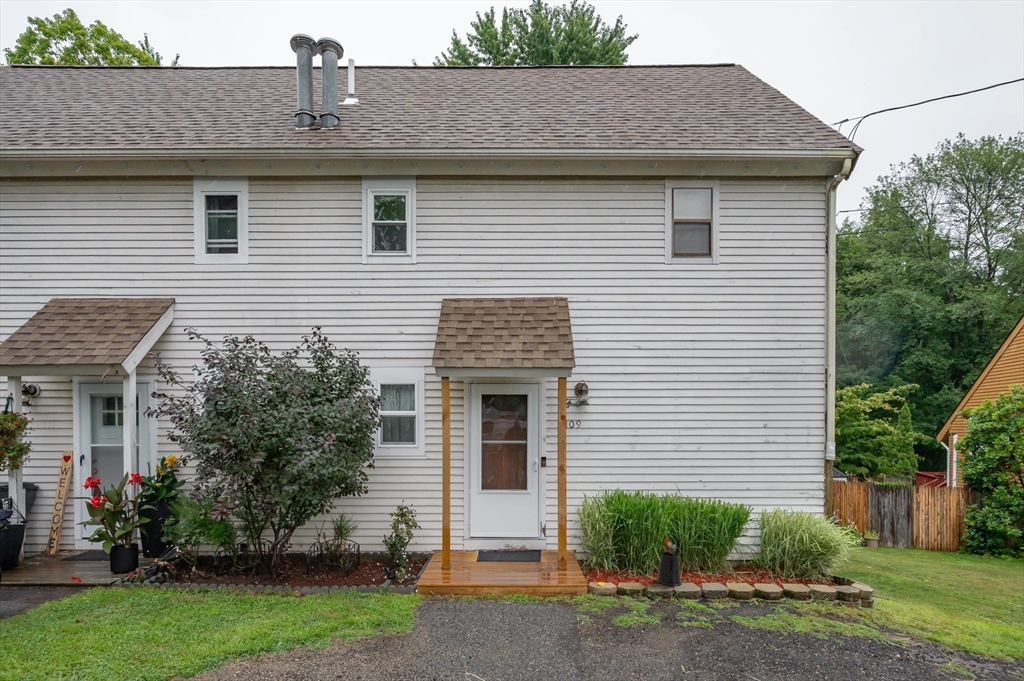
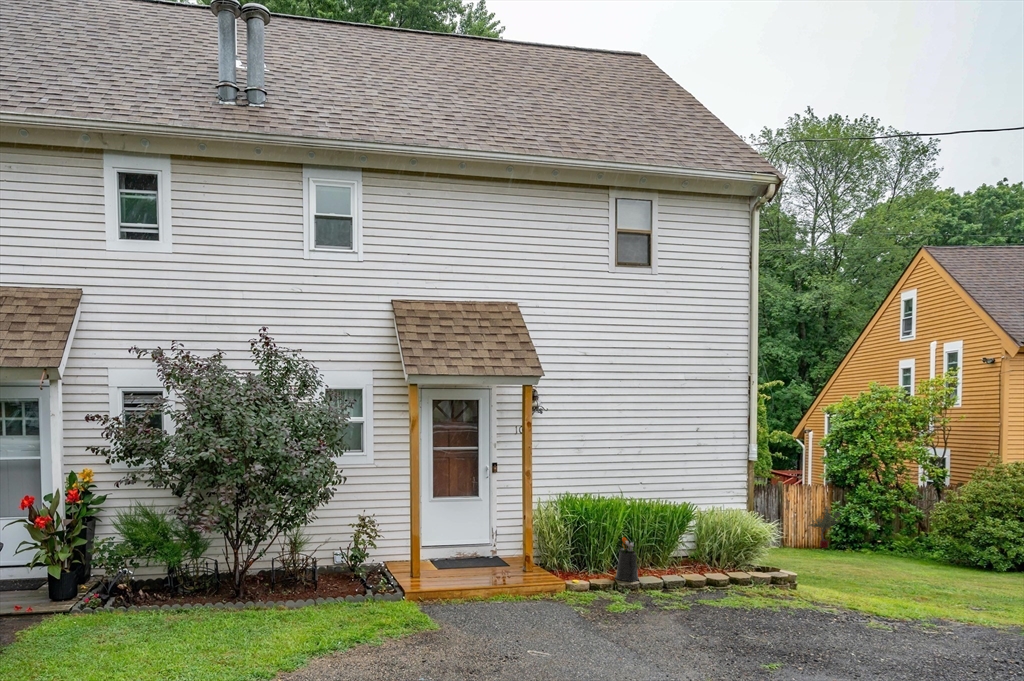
potted tree: none [933,510,973,556] -> present [810,507,840,548]

